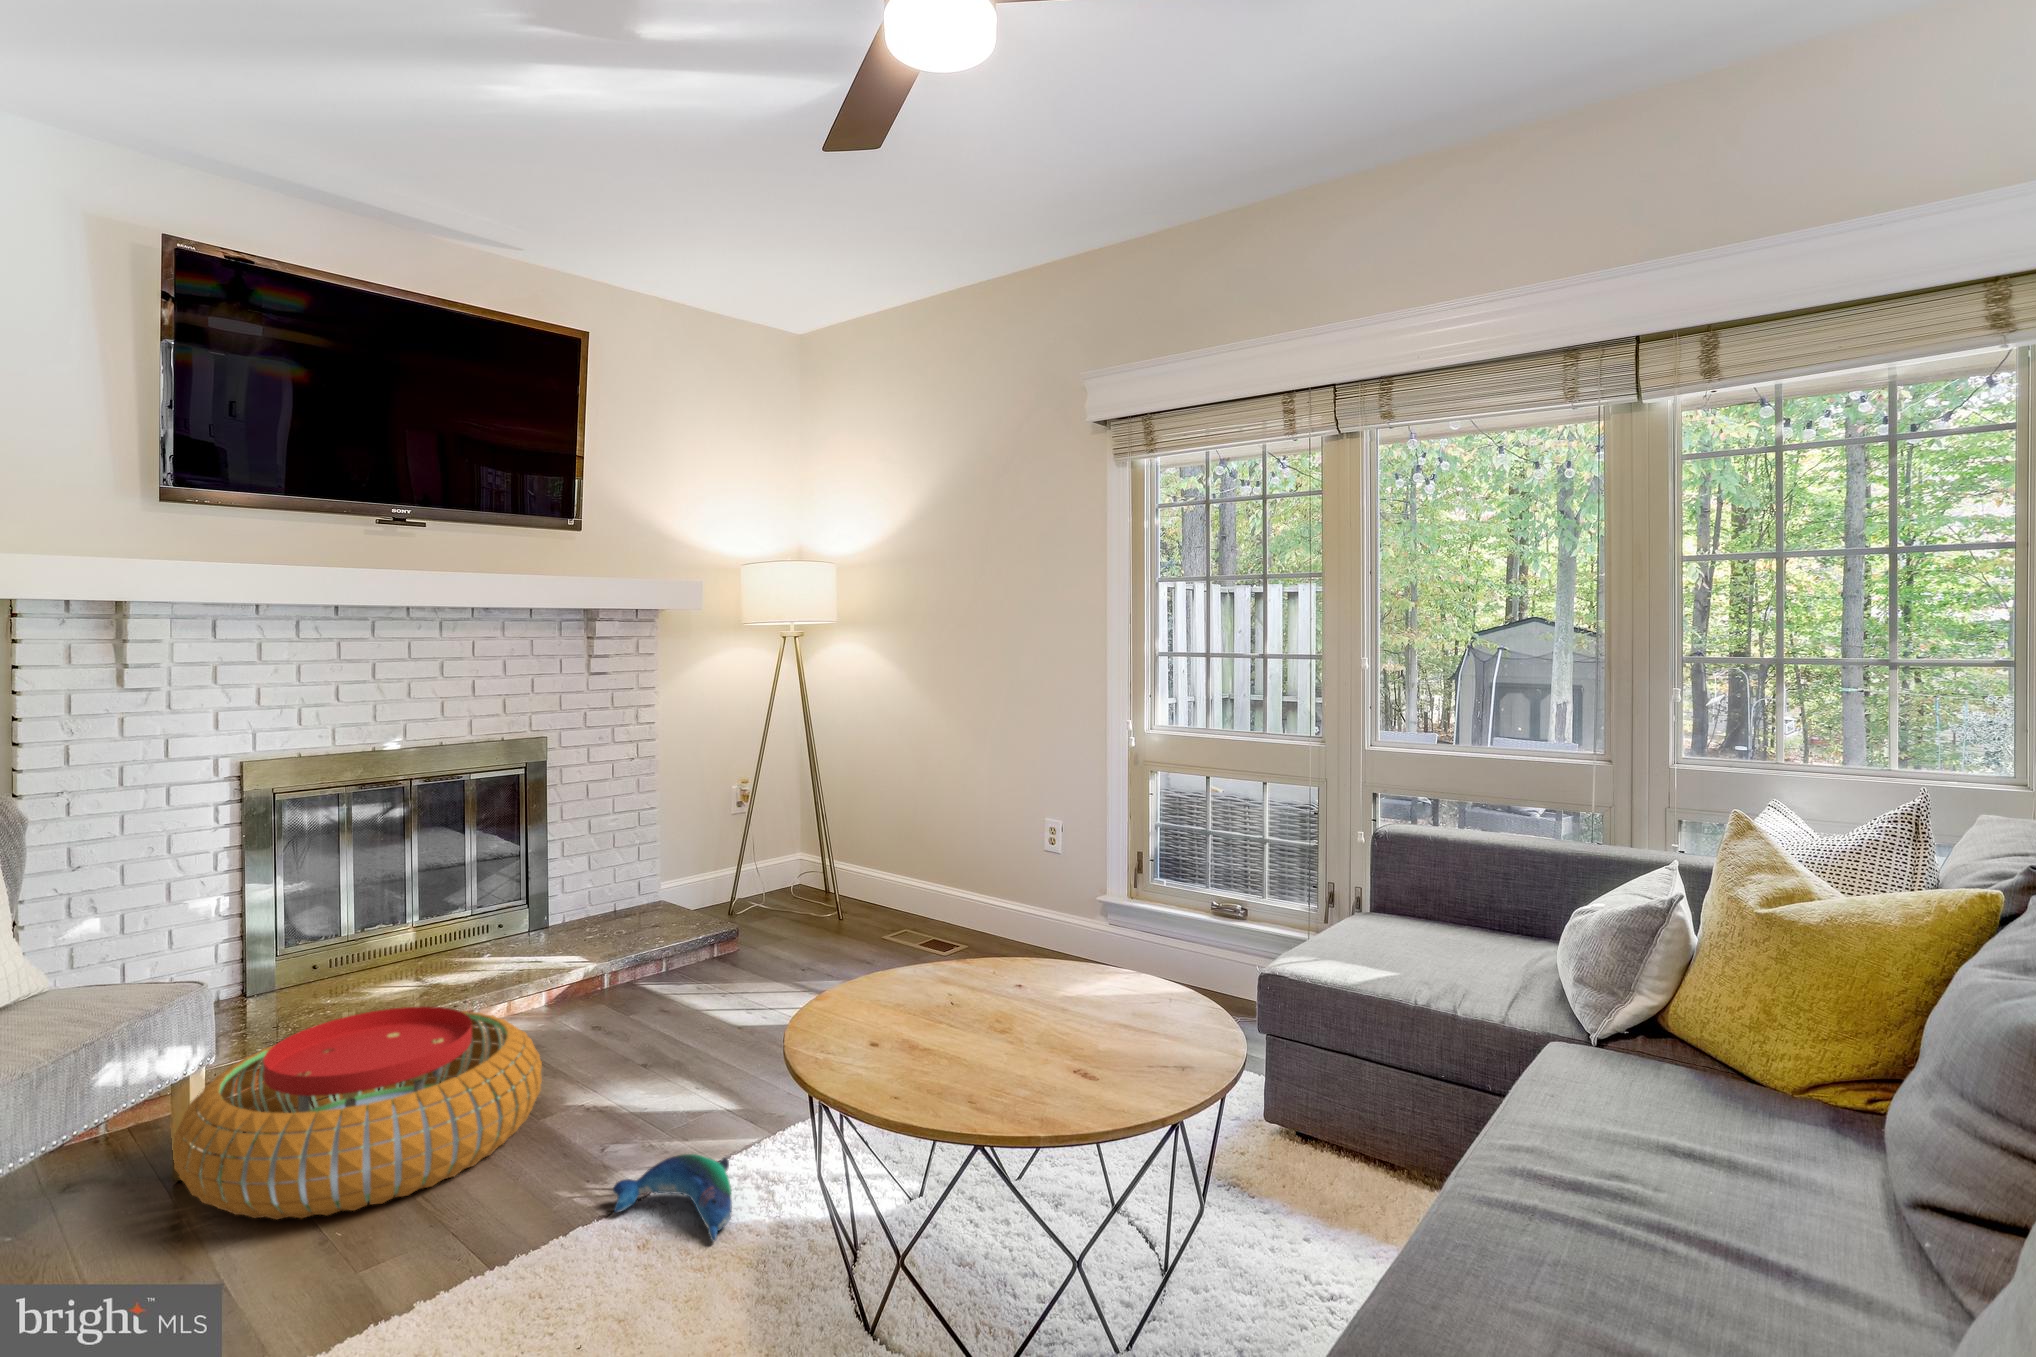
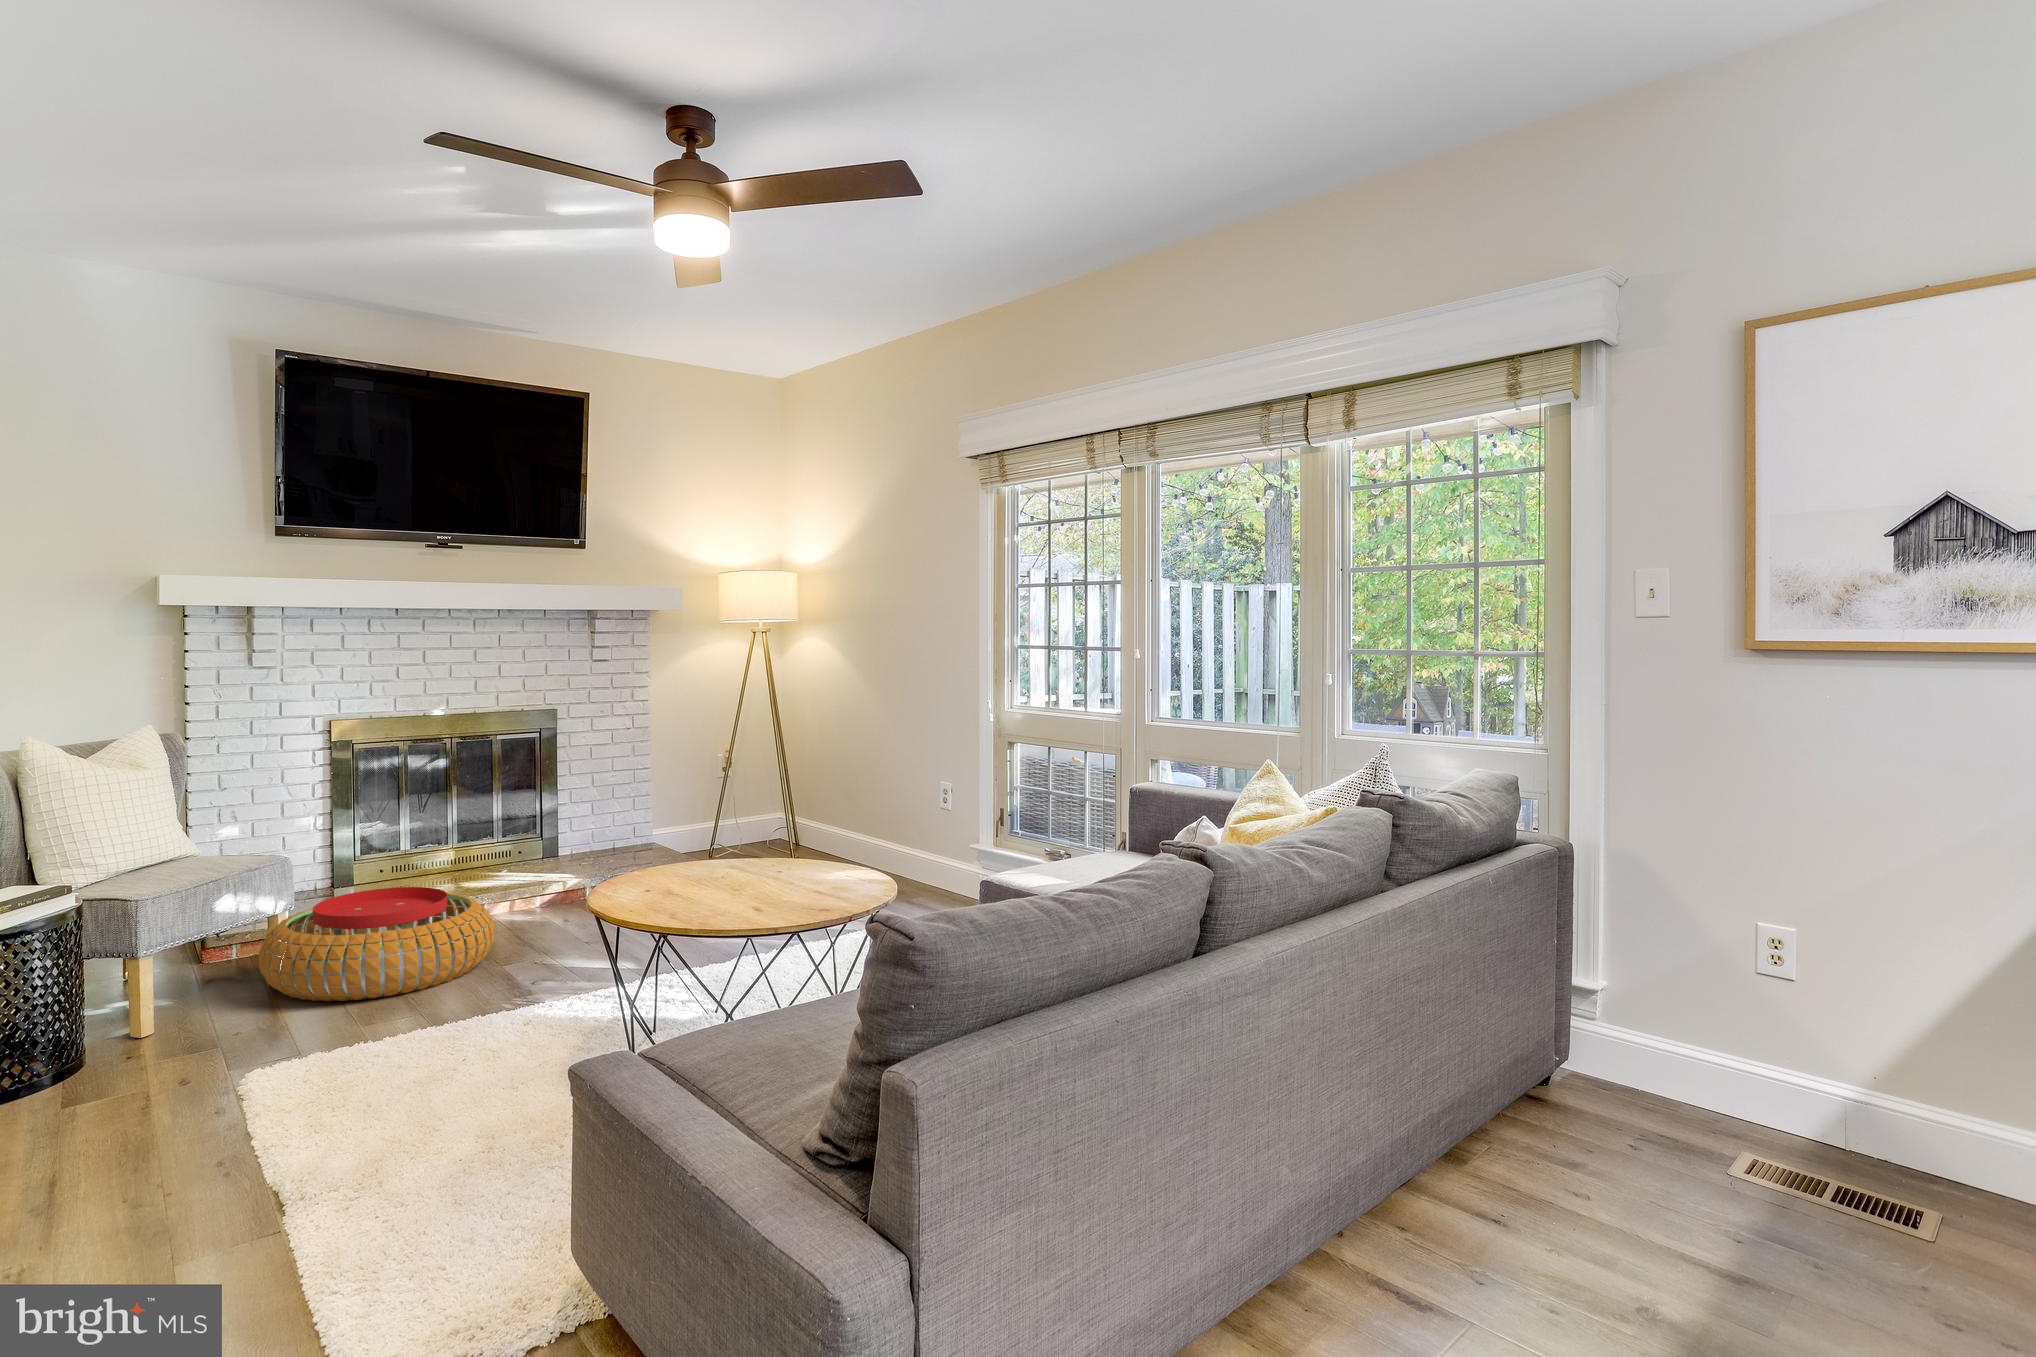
plush toy: present [613,1154,732,1241] -> none [504,978,580,1026]

